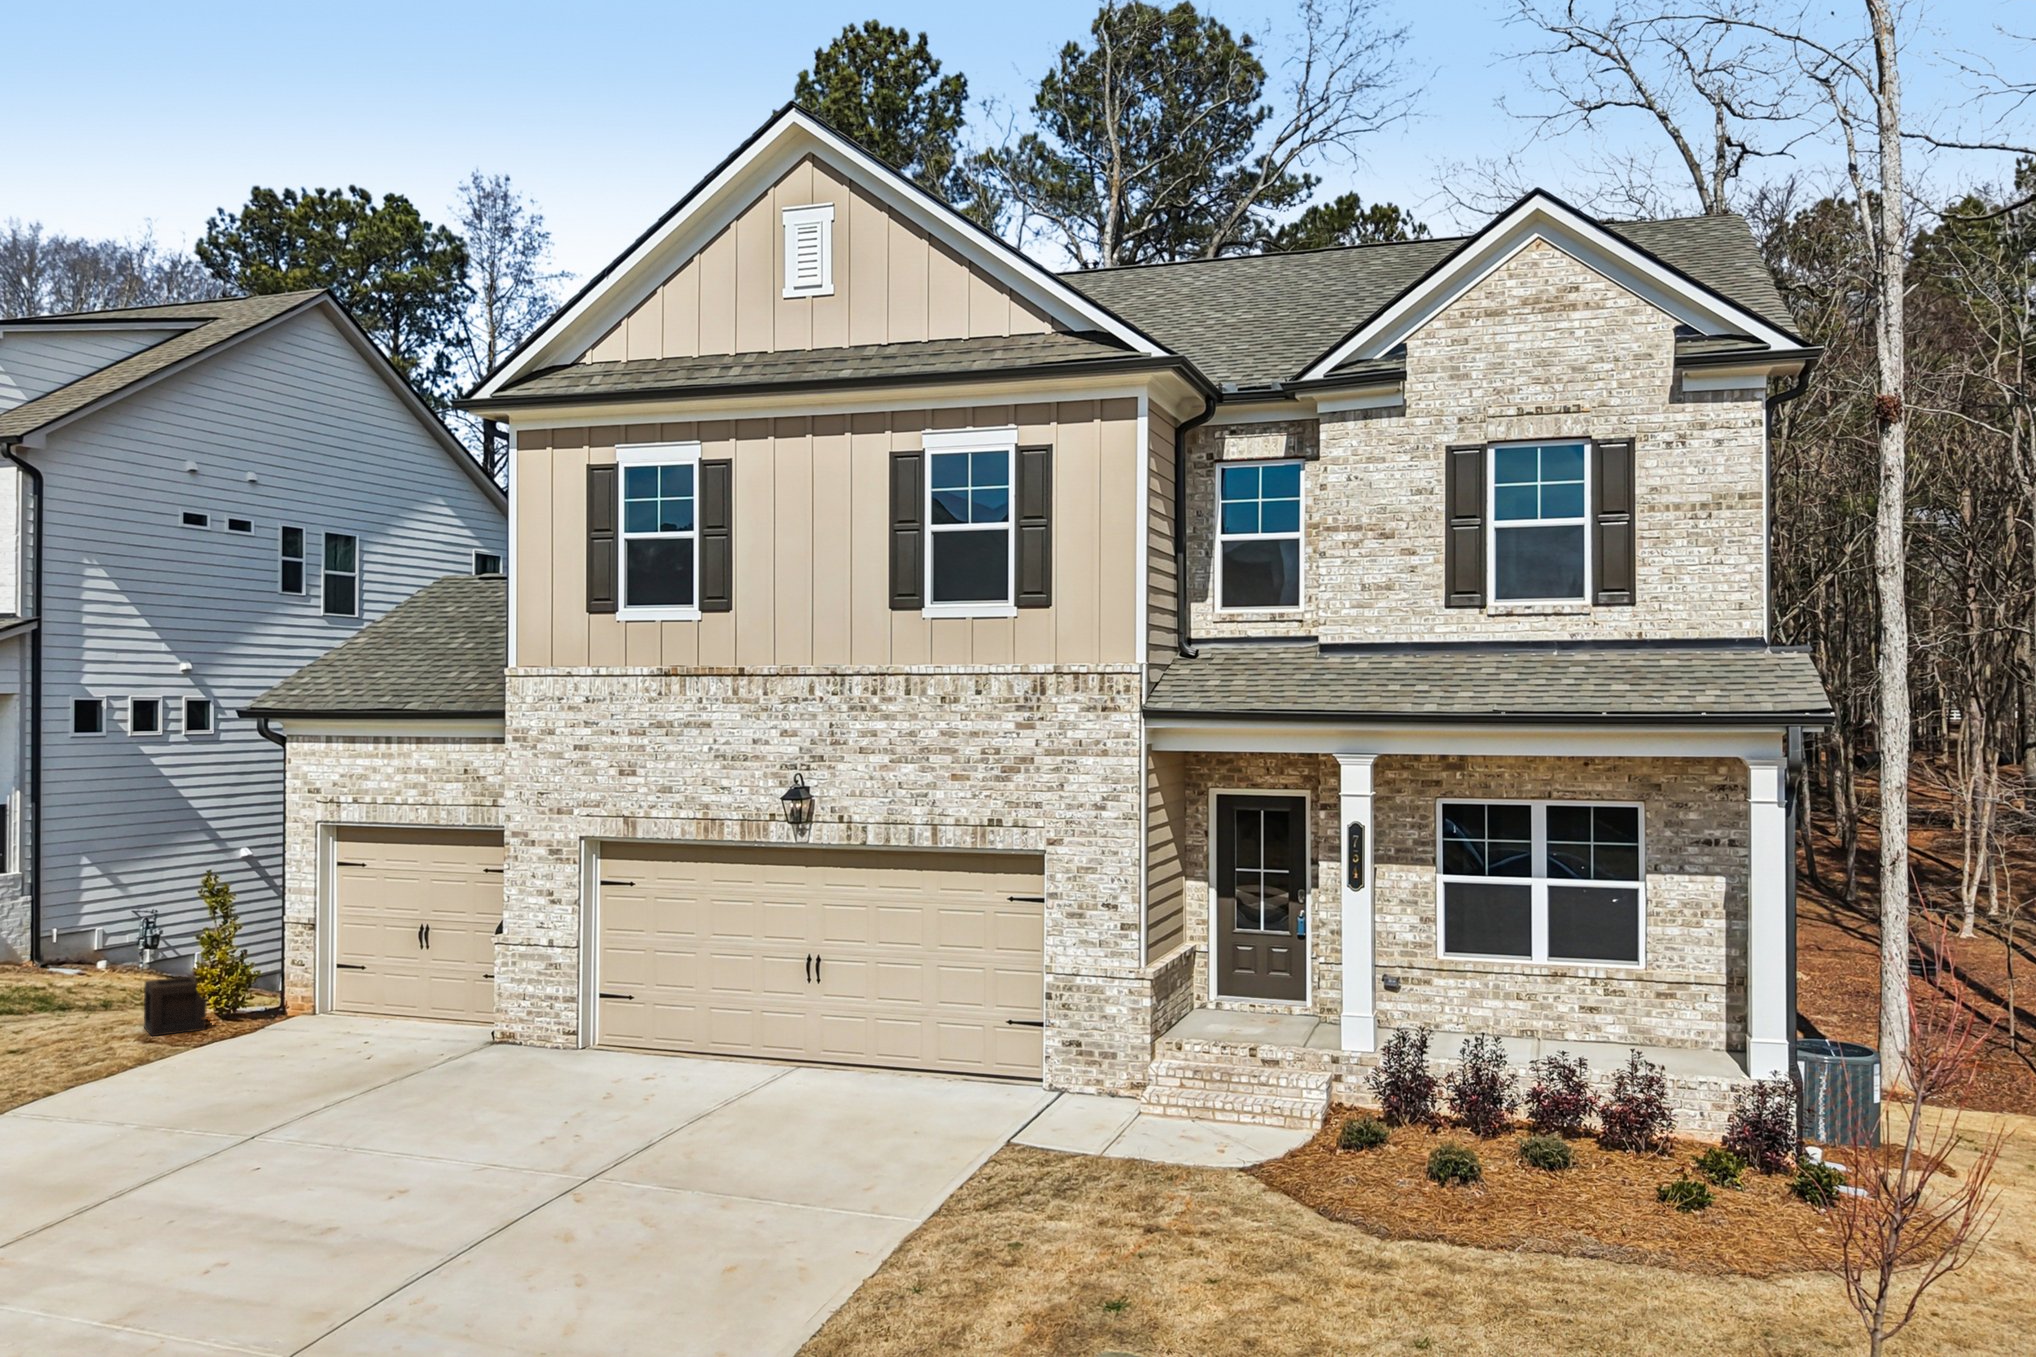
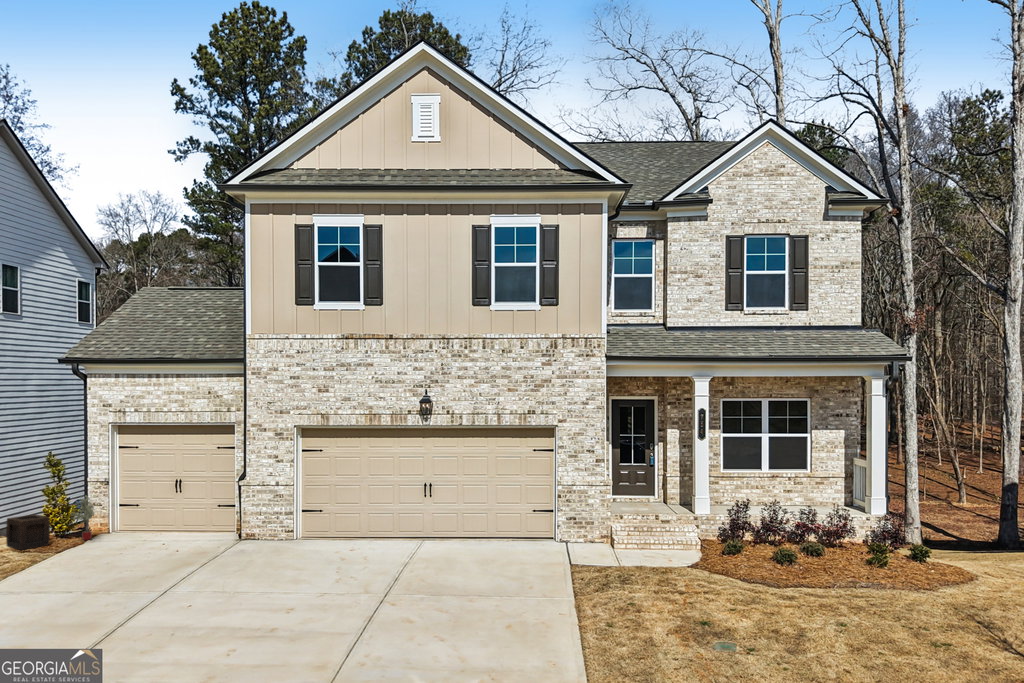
potted tree: none [249,947,292,1025] -> present [71,496,94,540]

